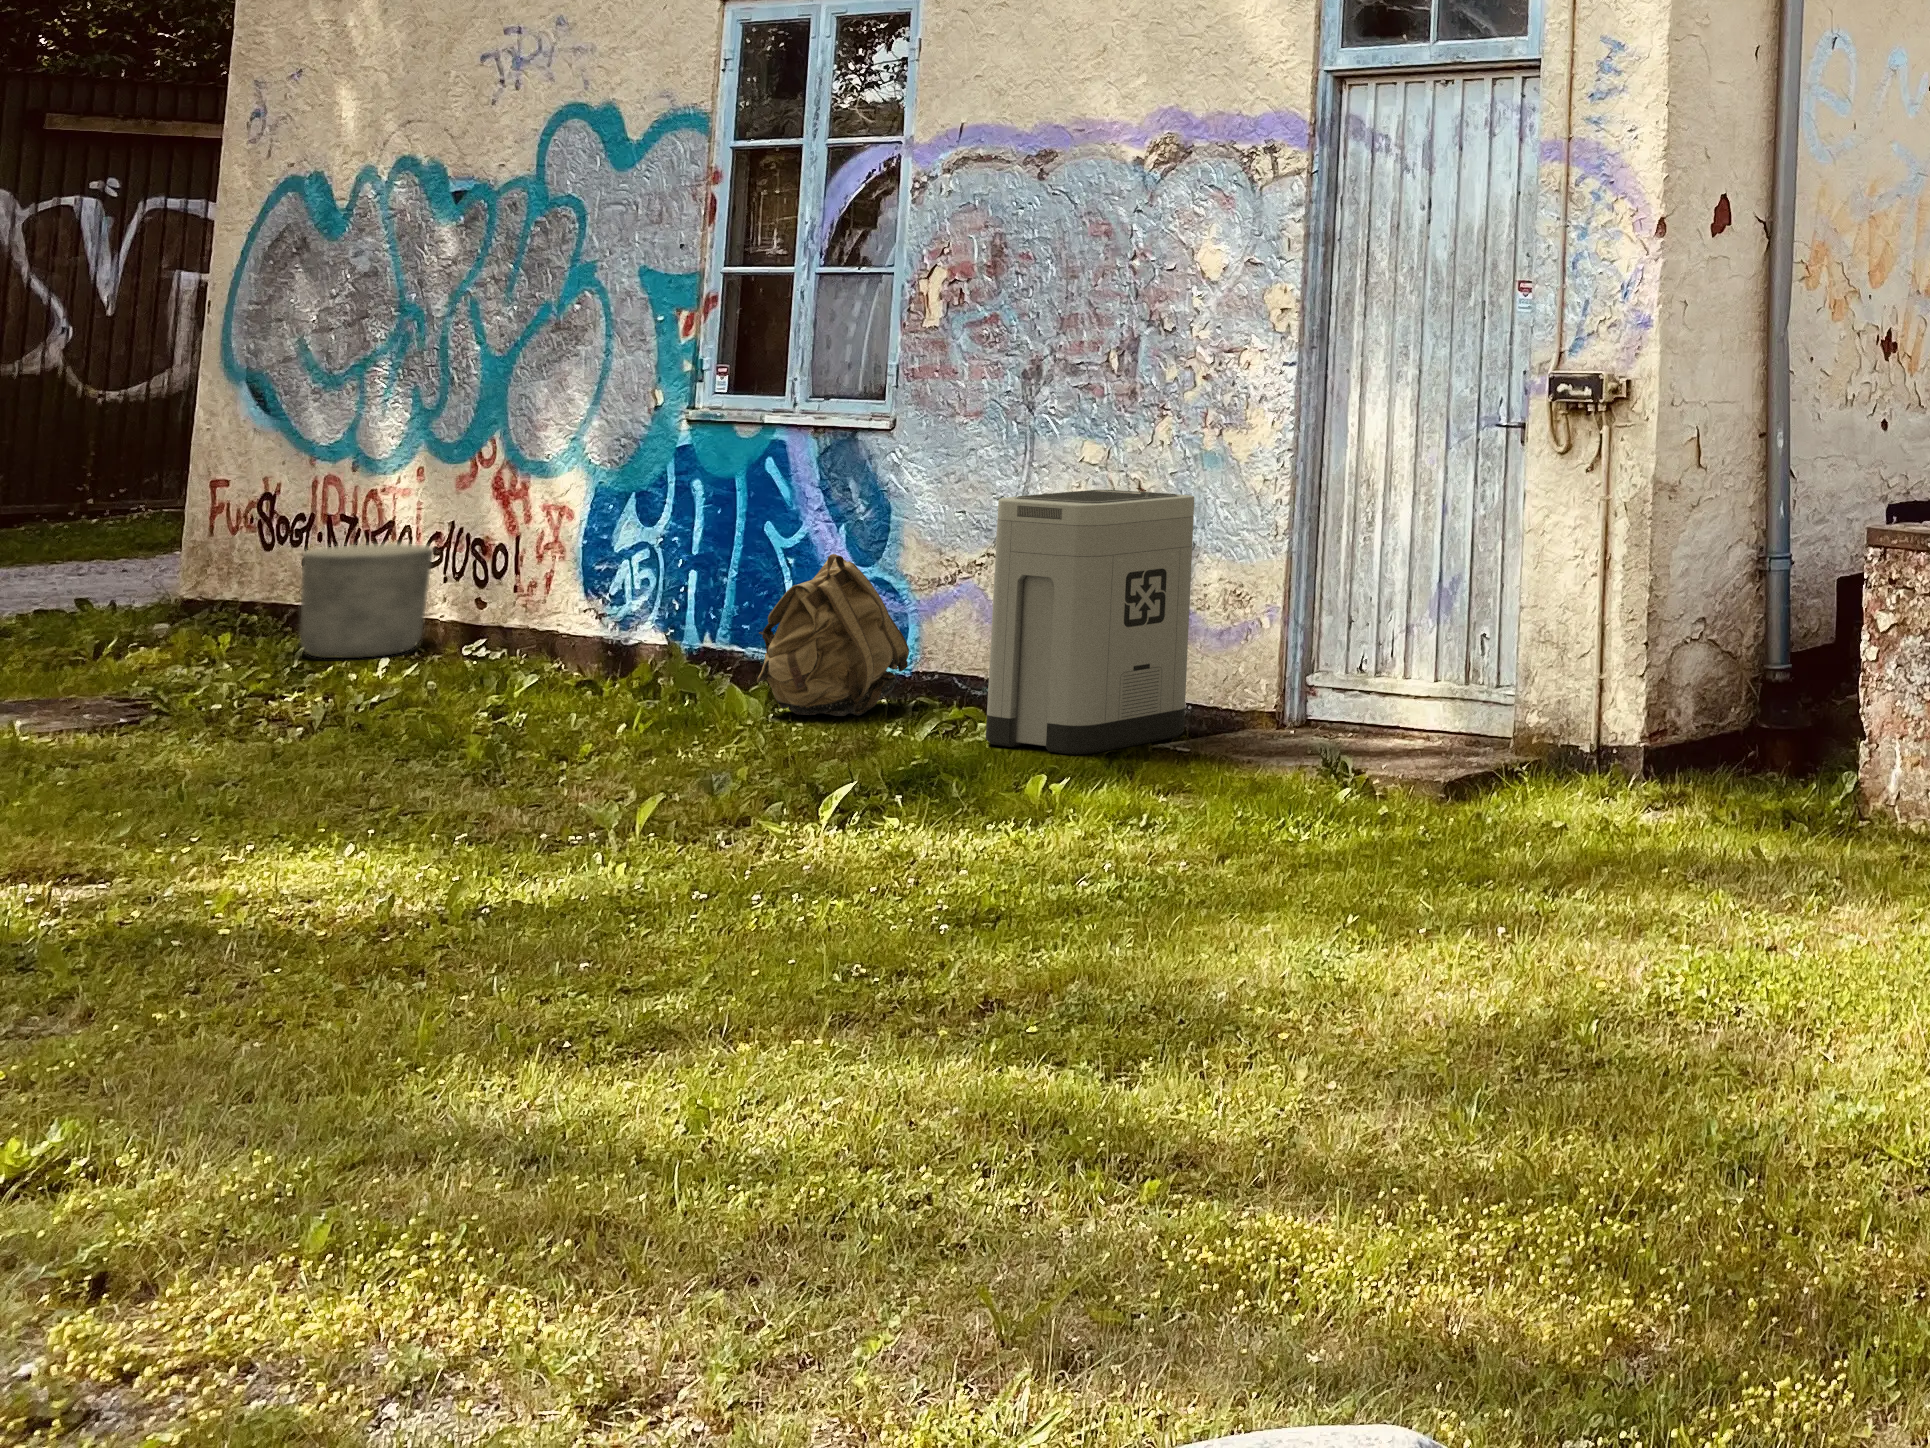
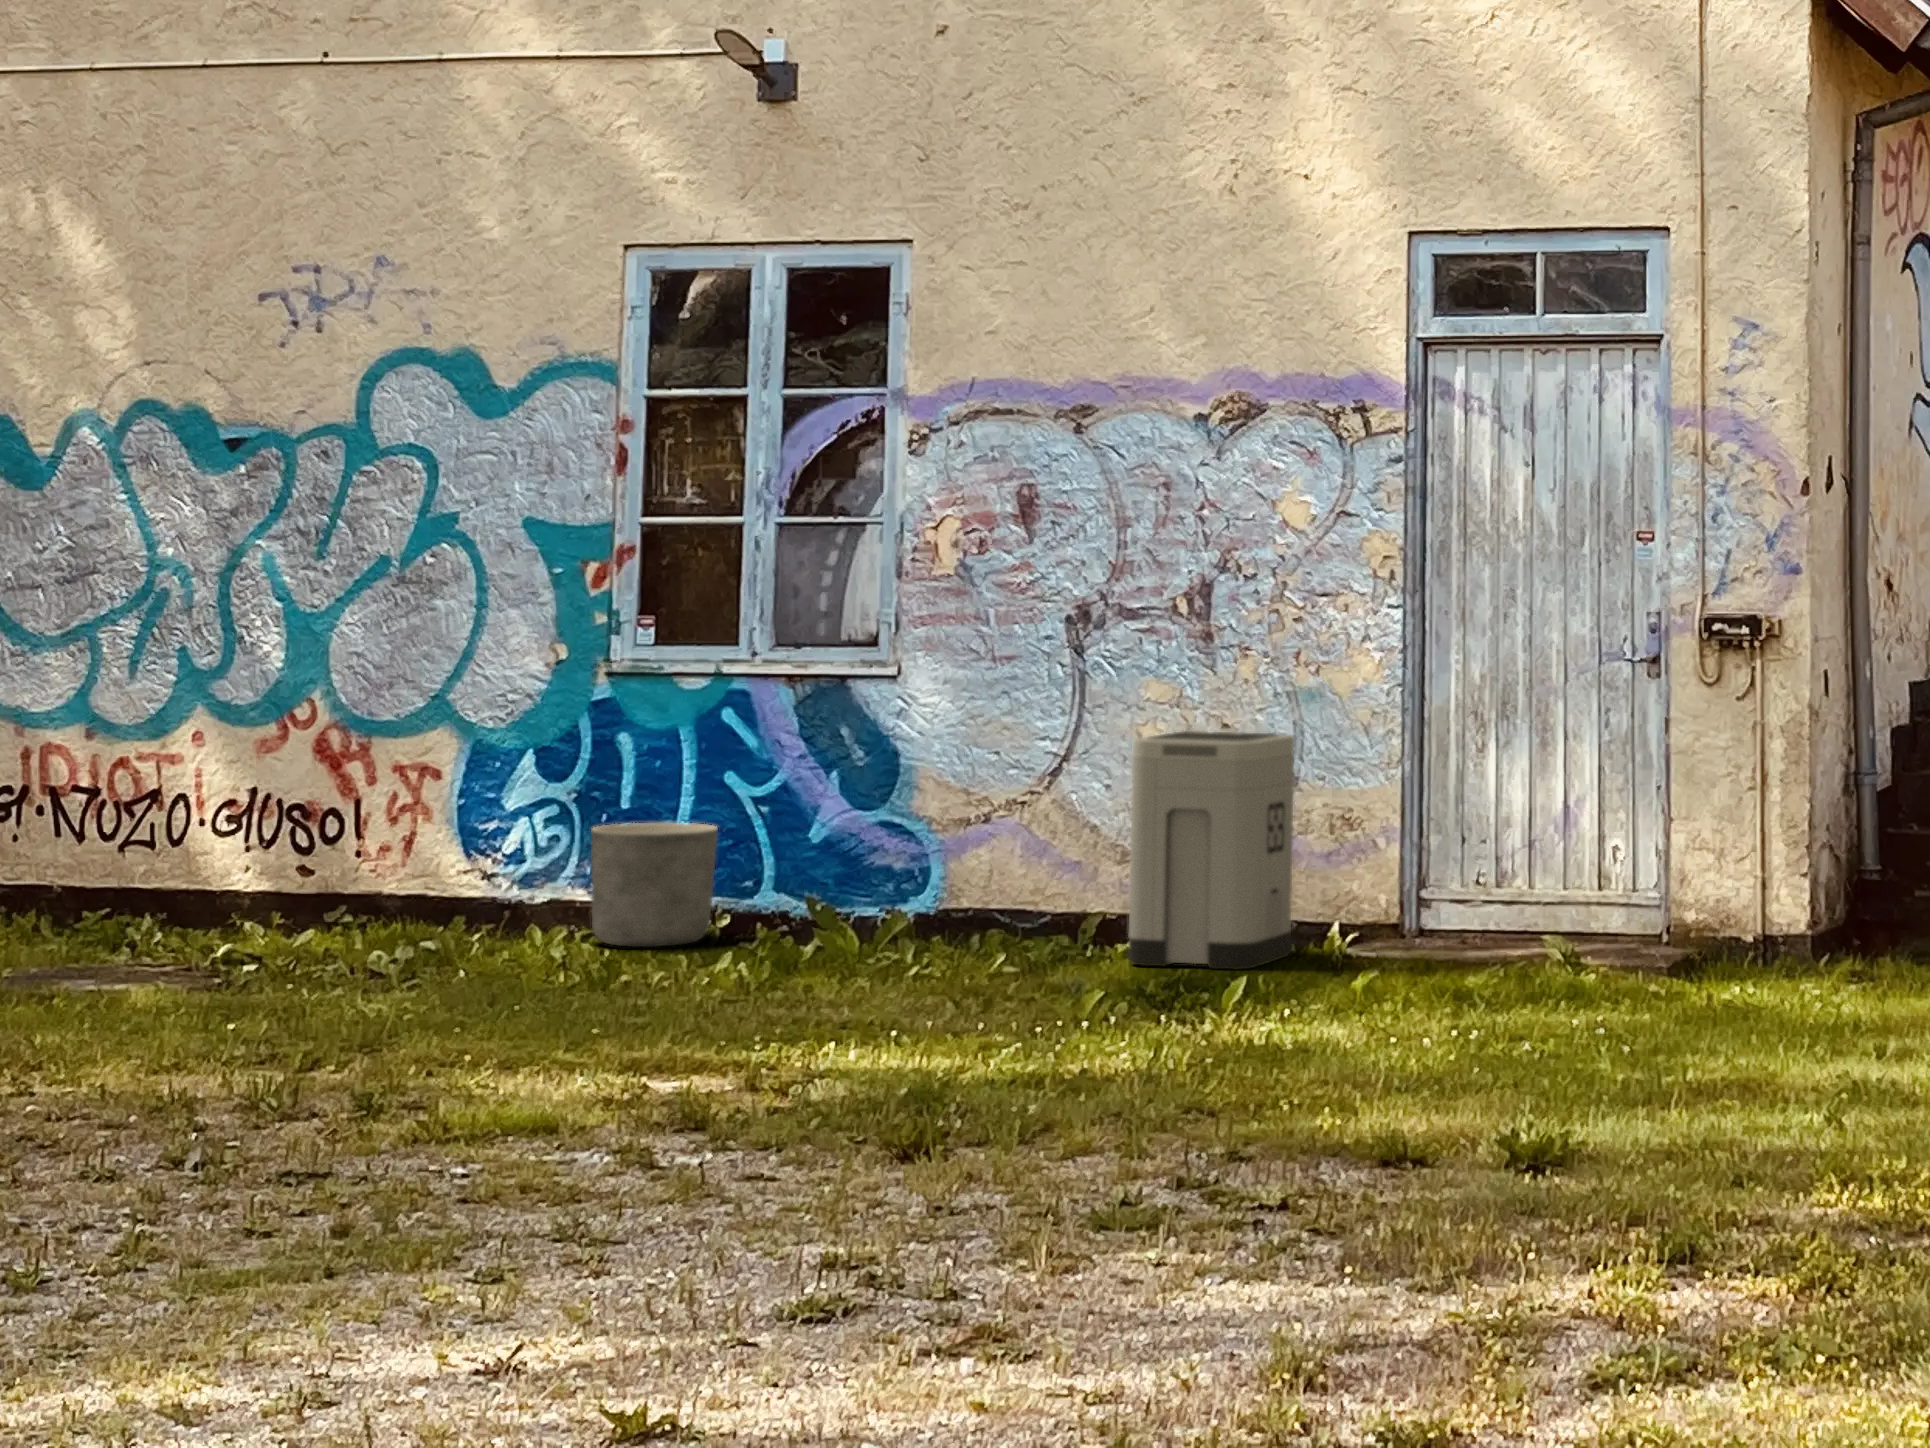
planter: present [300,544,433,658] -> present [591,823,718,947]
backpack: present [757,554,909,716] -> none [825,798,940,953]

